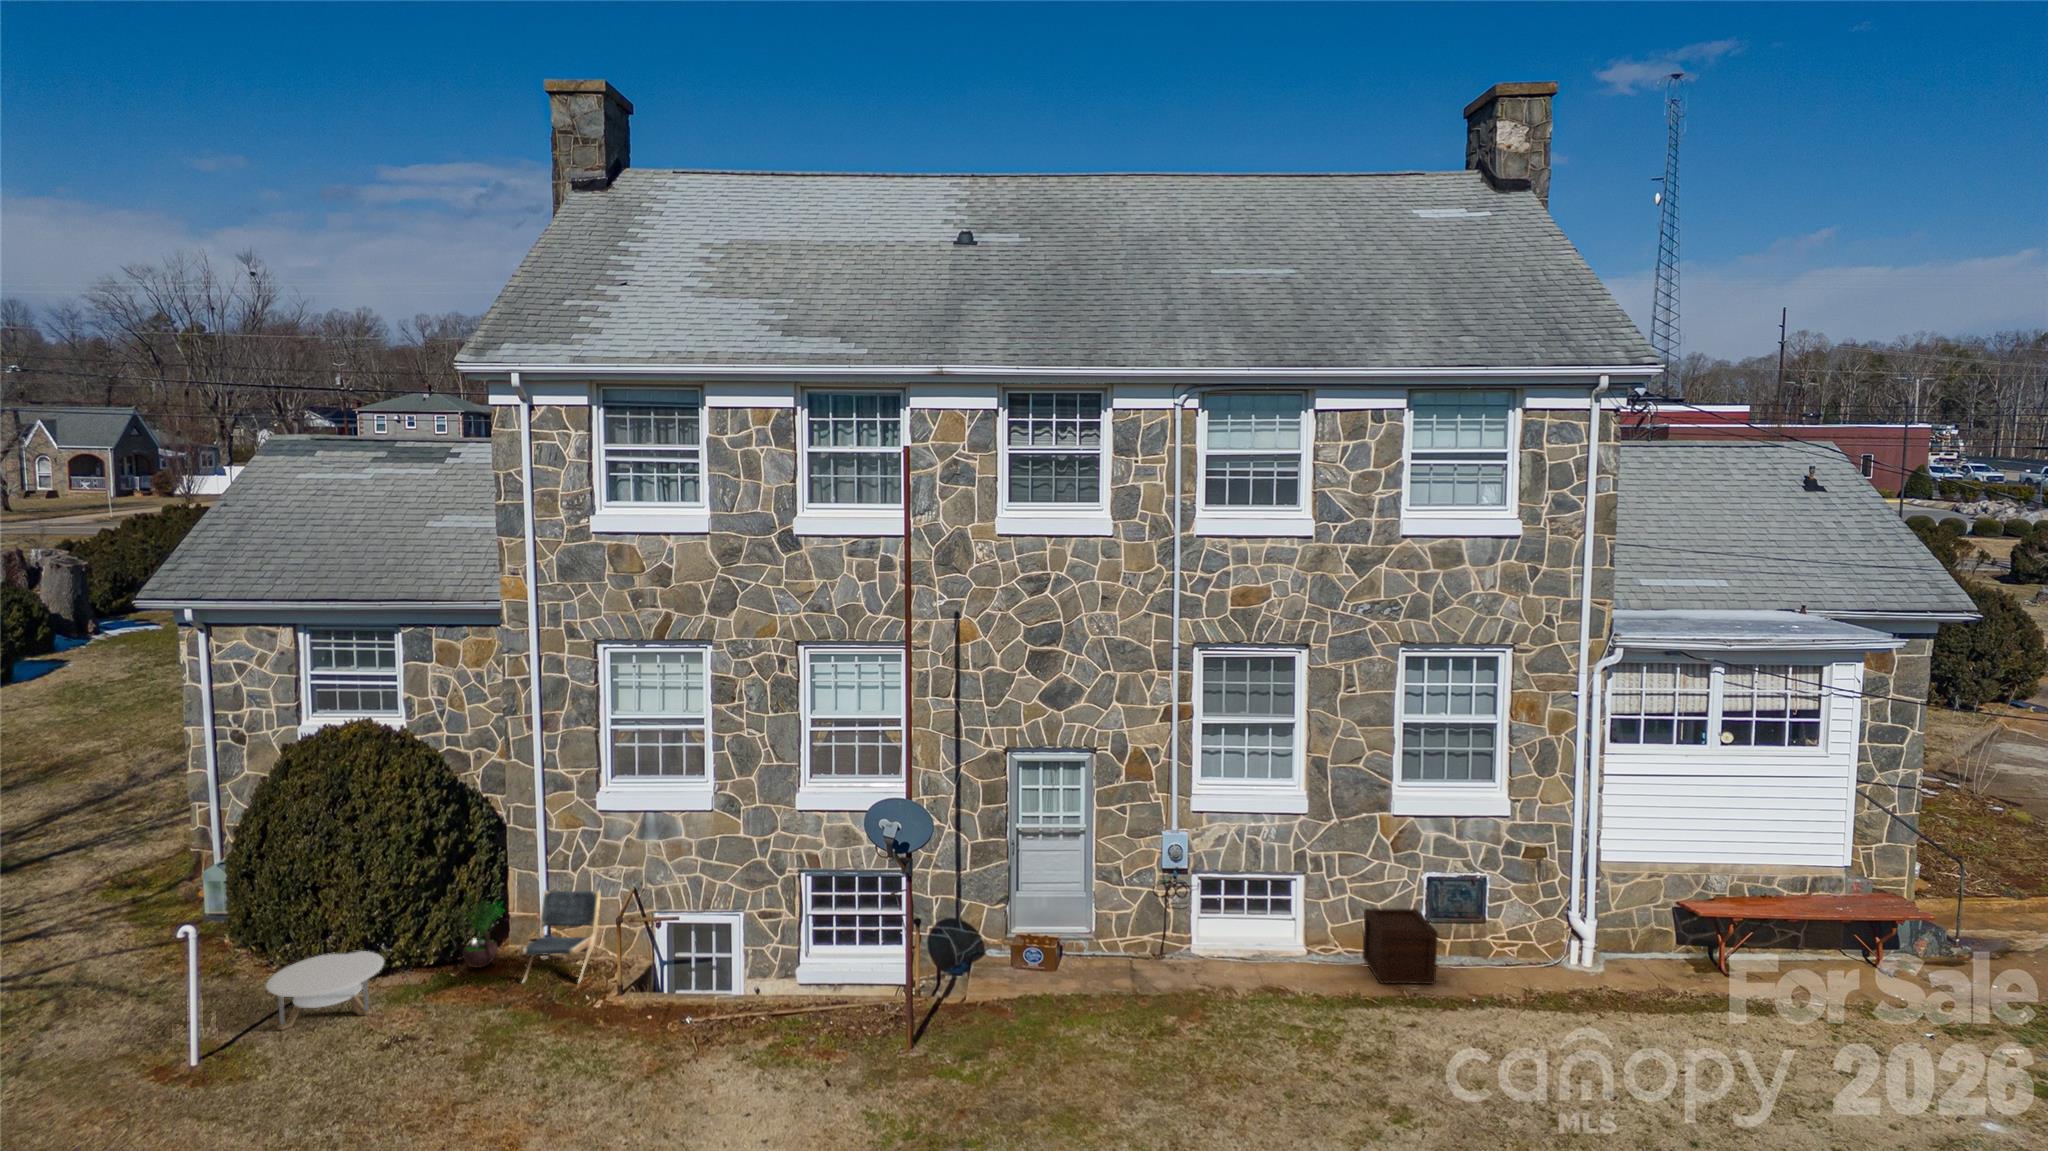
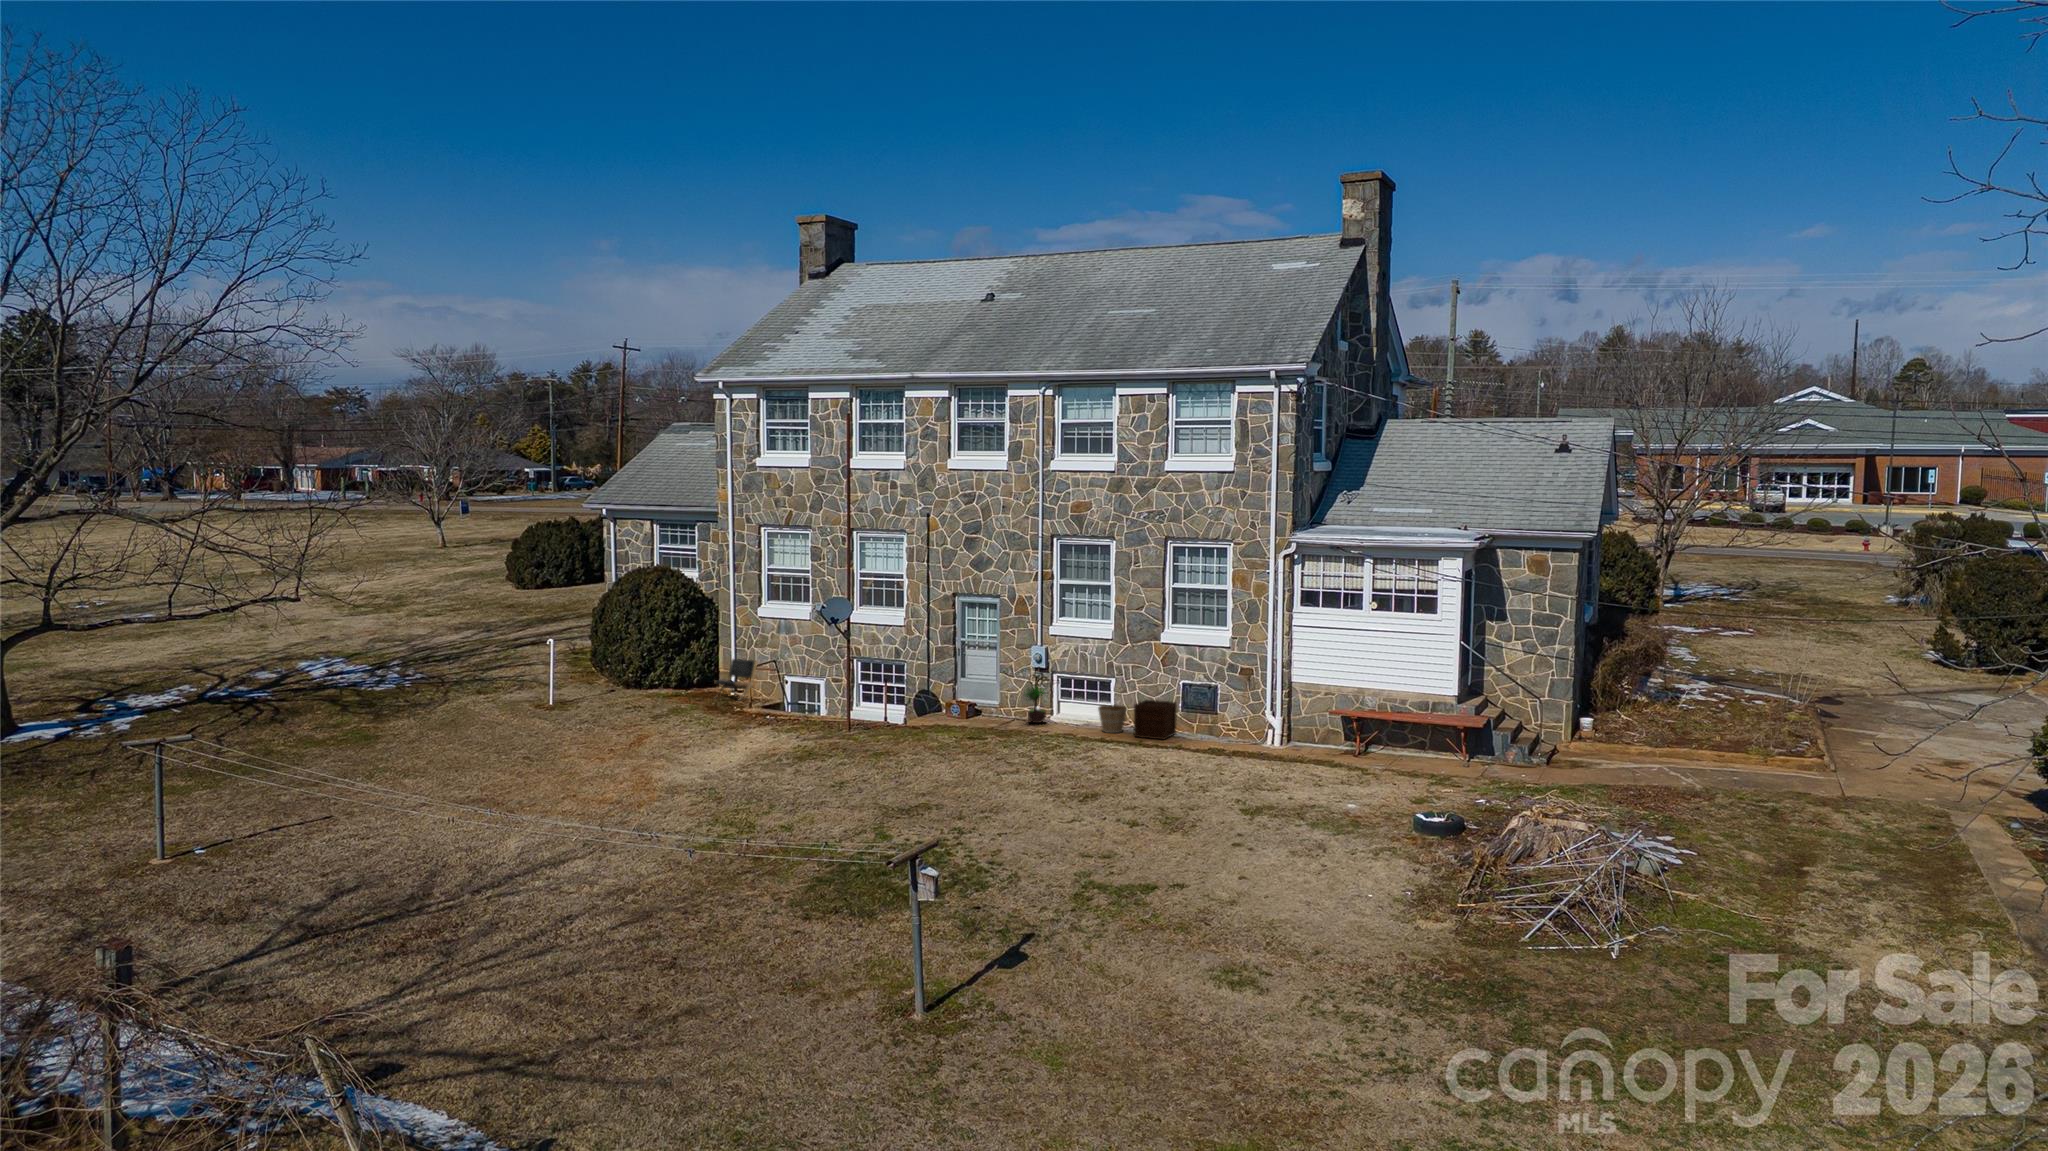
potted tree: present [463,904,501,968] -> present [1024,686,1046,723]
wooden bucket: none [1295,920,1346,976] -> present [1098,705,1127,733]
round table: present [266,951,384,1030] -> none [605,674,655,700]

